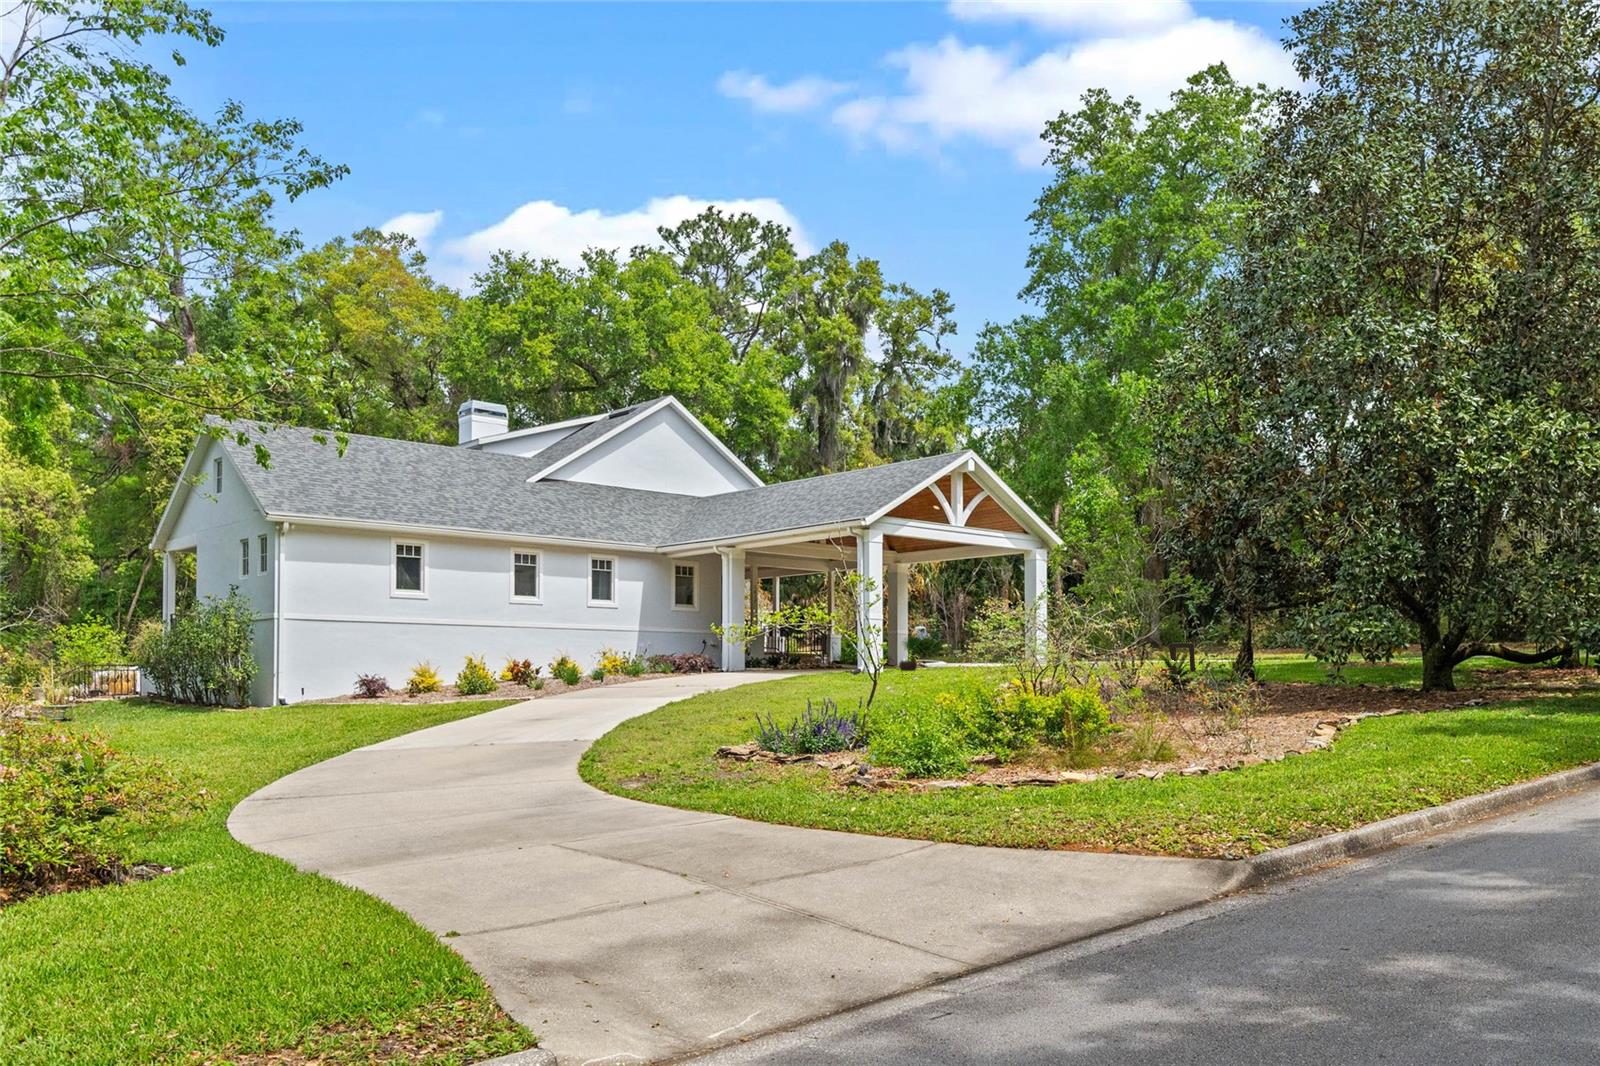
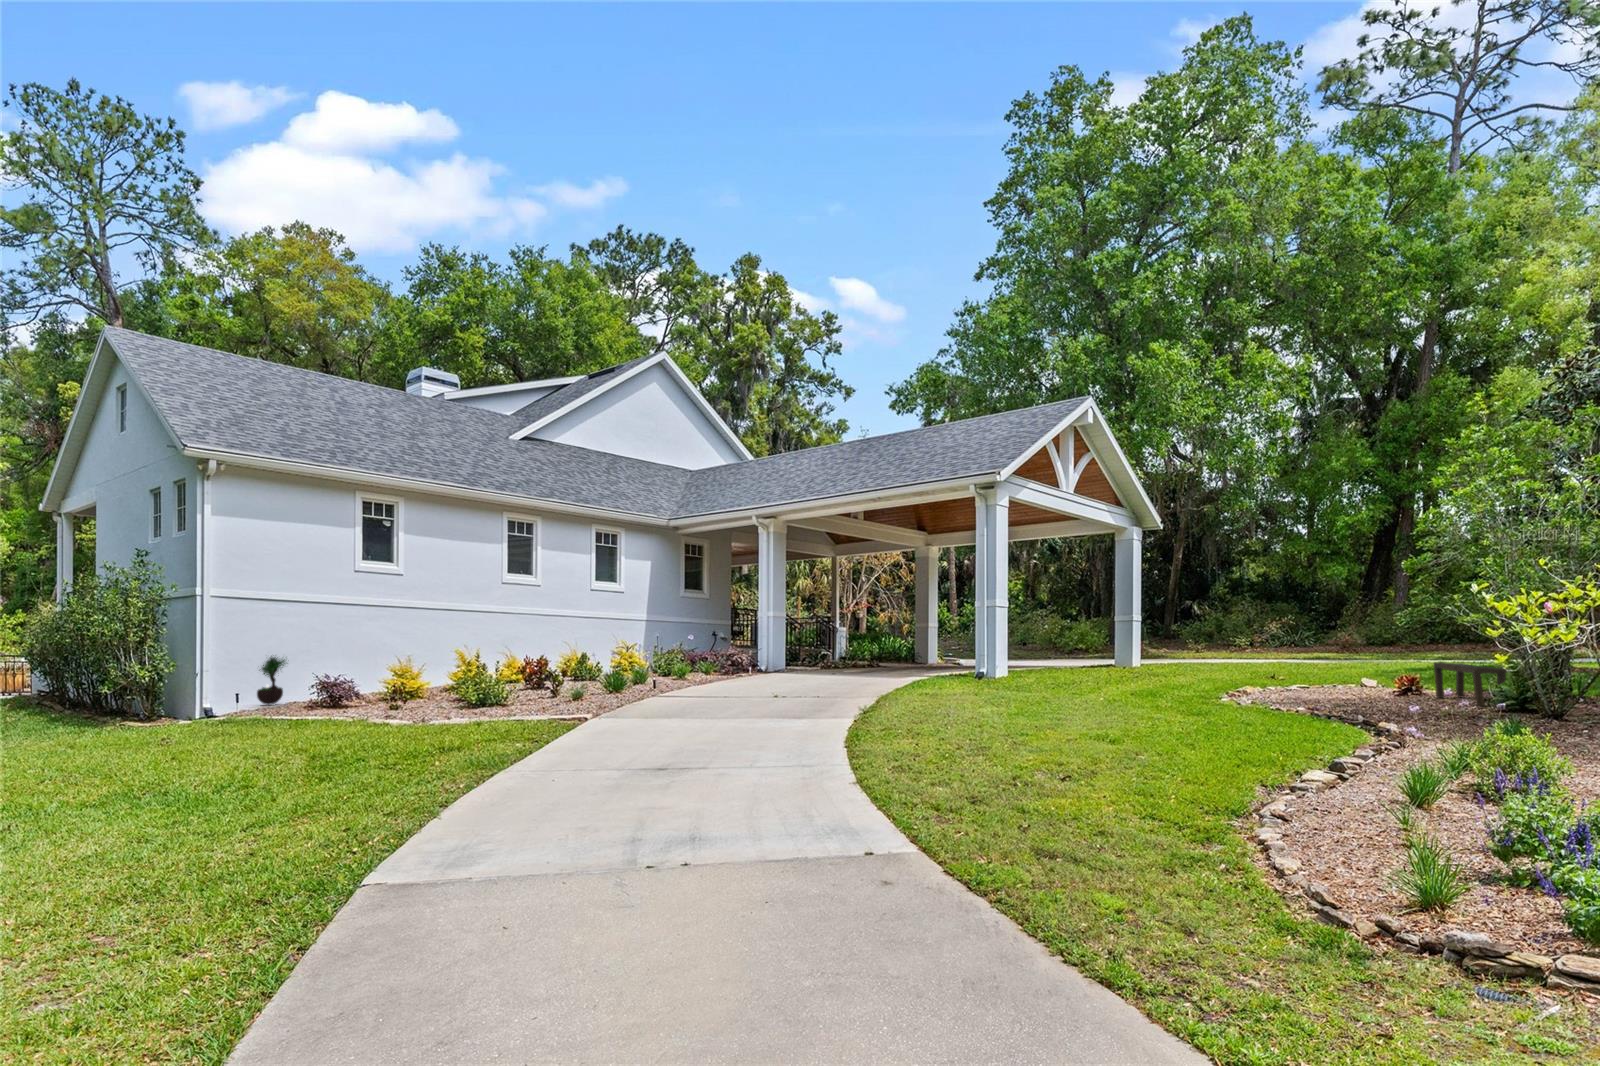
potted tree: present [899,636,919,671] -> present [257,656,285,705]

